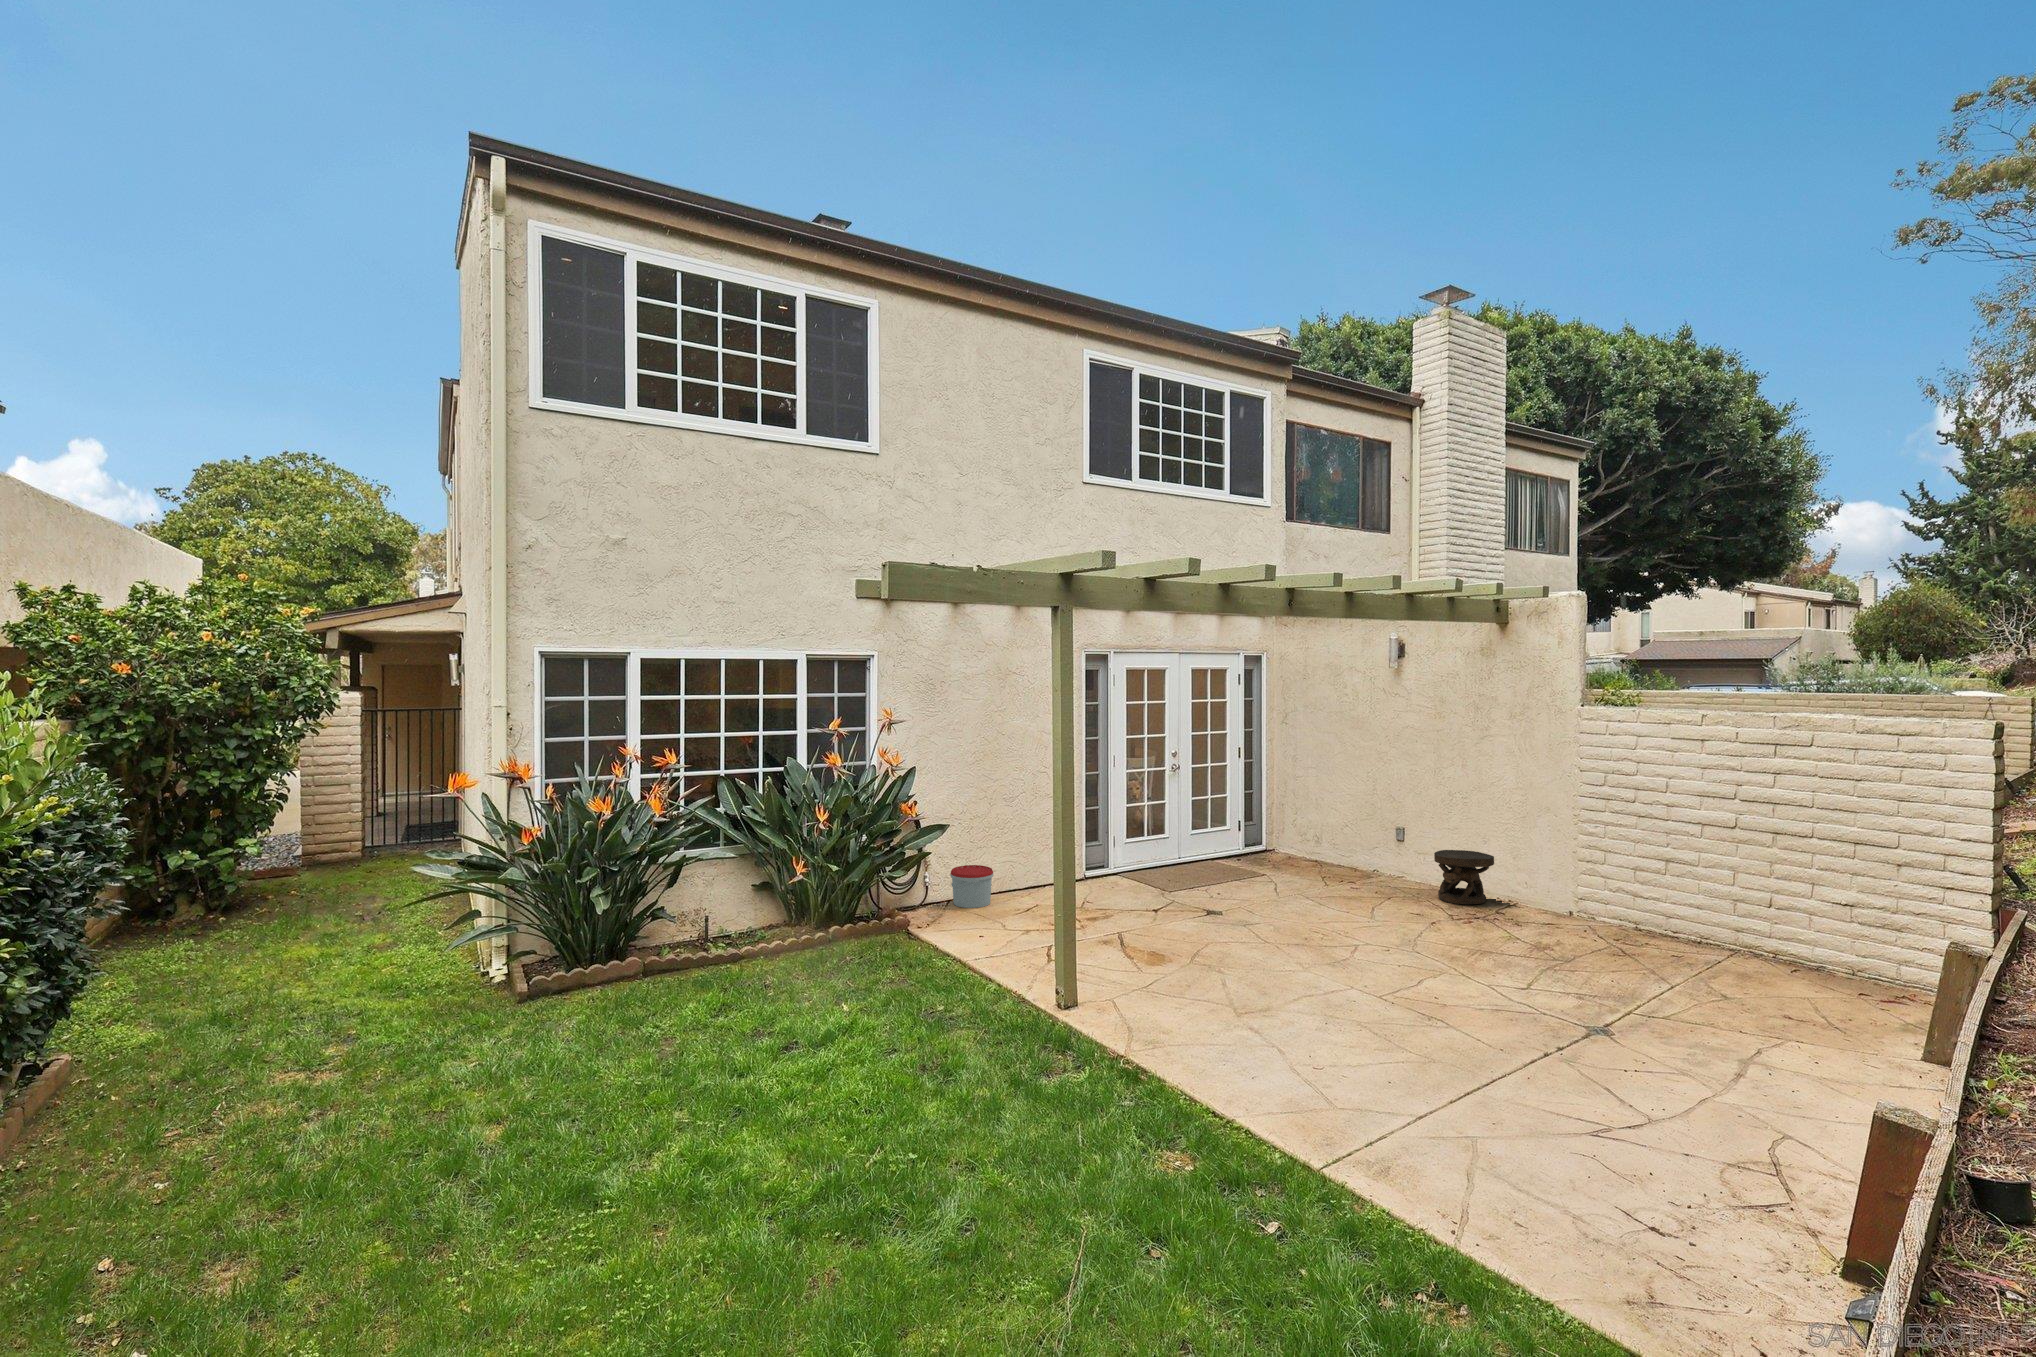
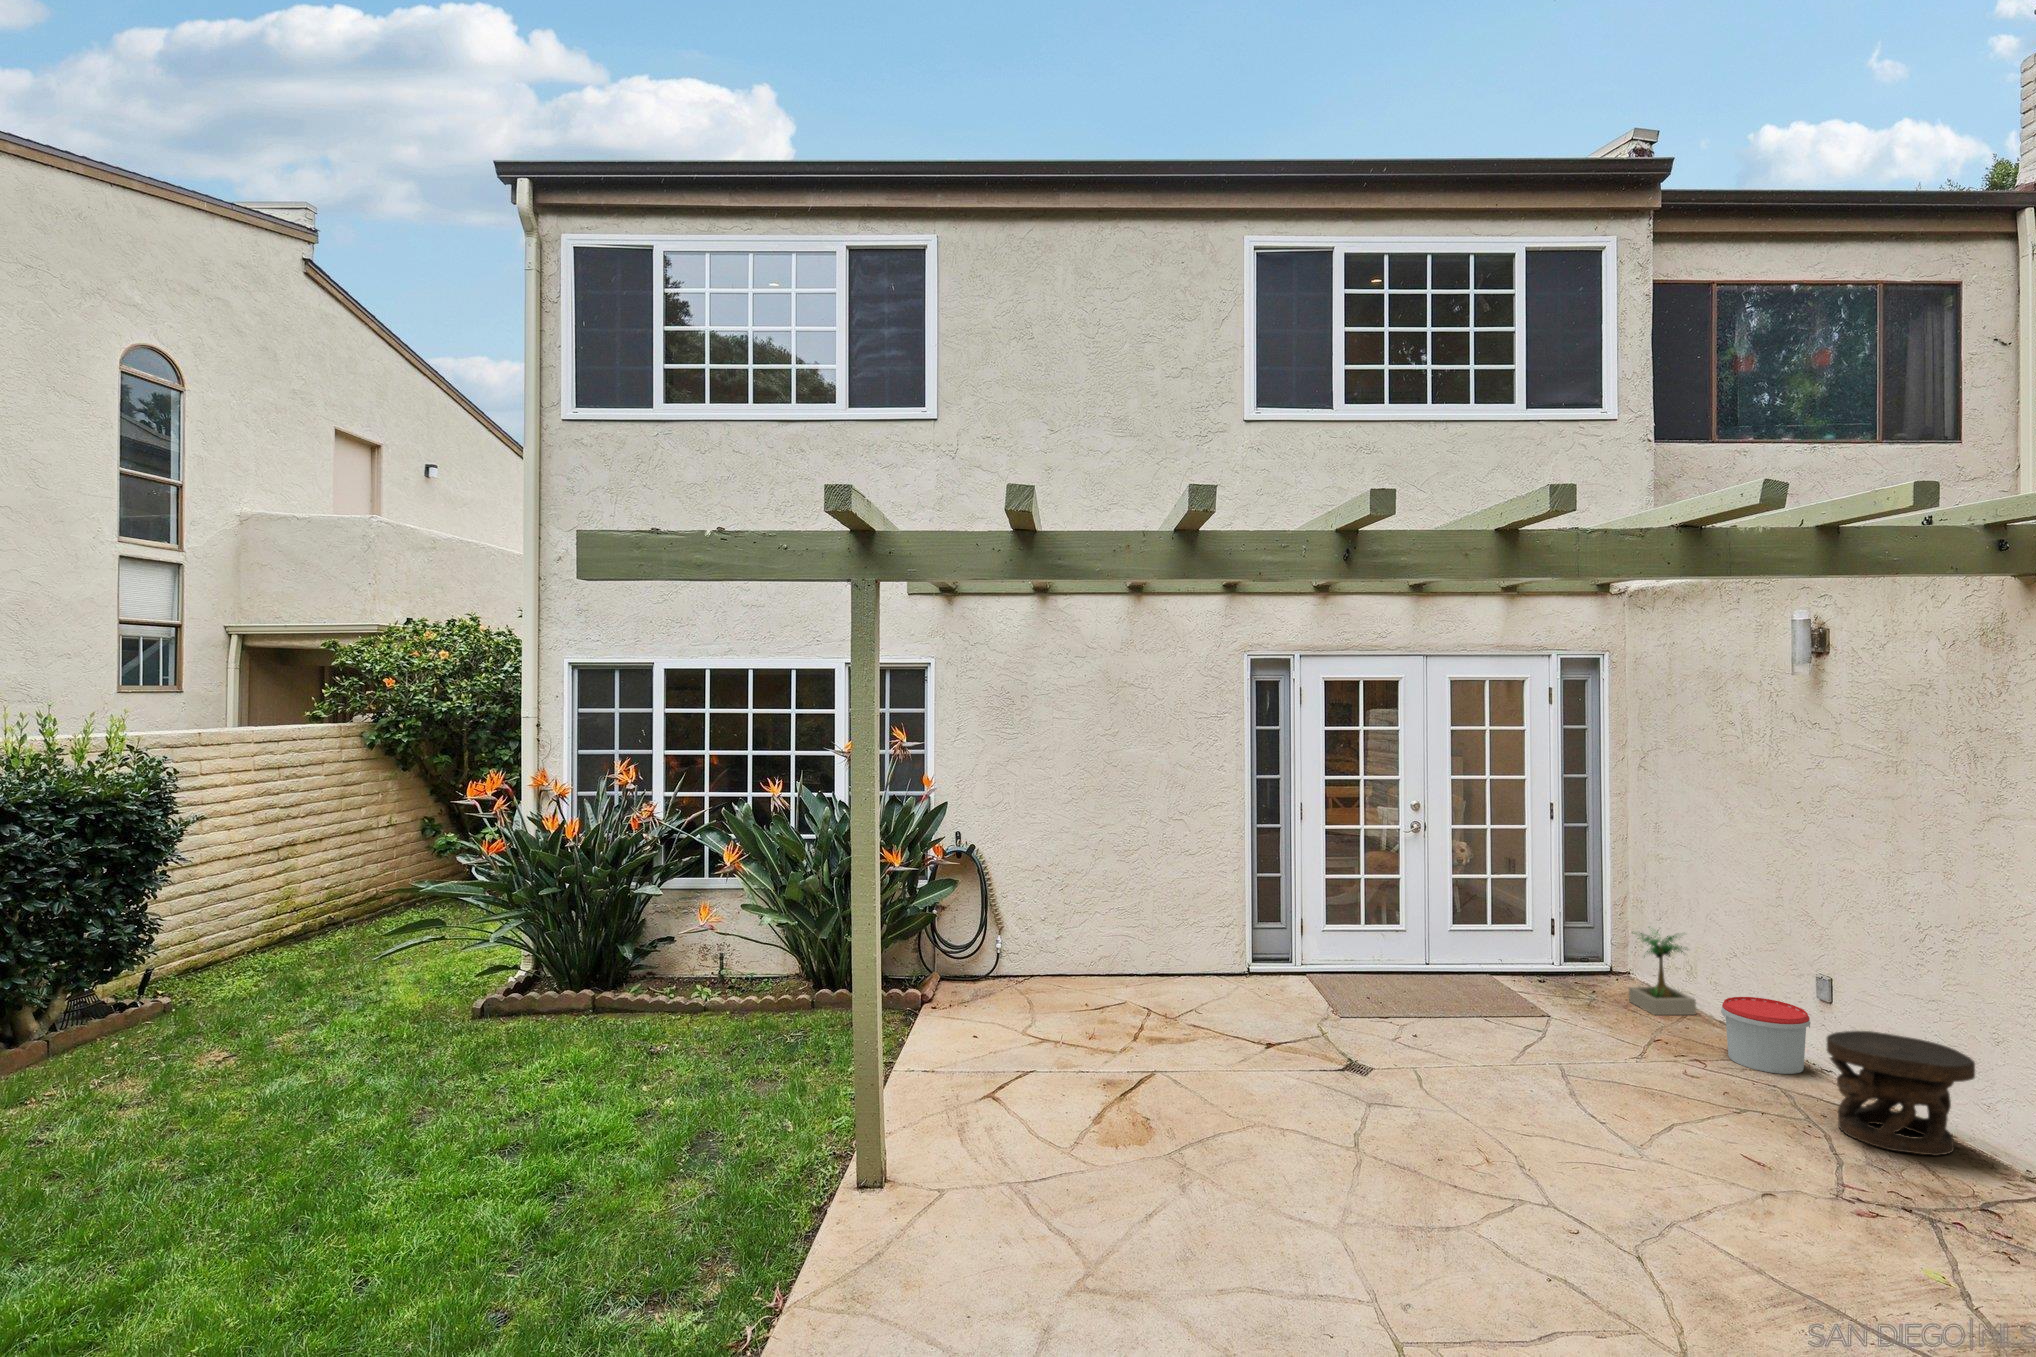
potted plant: none [1291,814,1330,865] -> present [1629,927,1696,1015]
bucket: present [950,865,993,908] -> present [1721,997,1810,1074]

